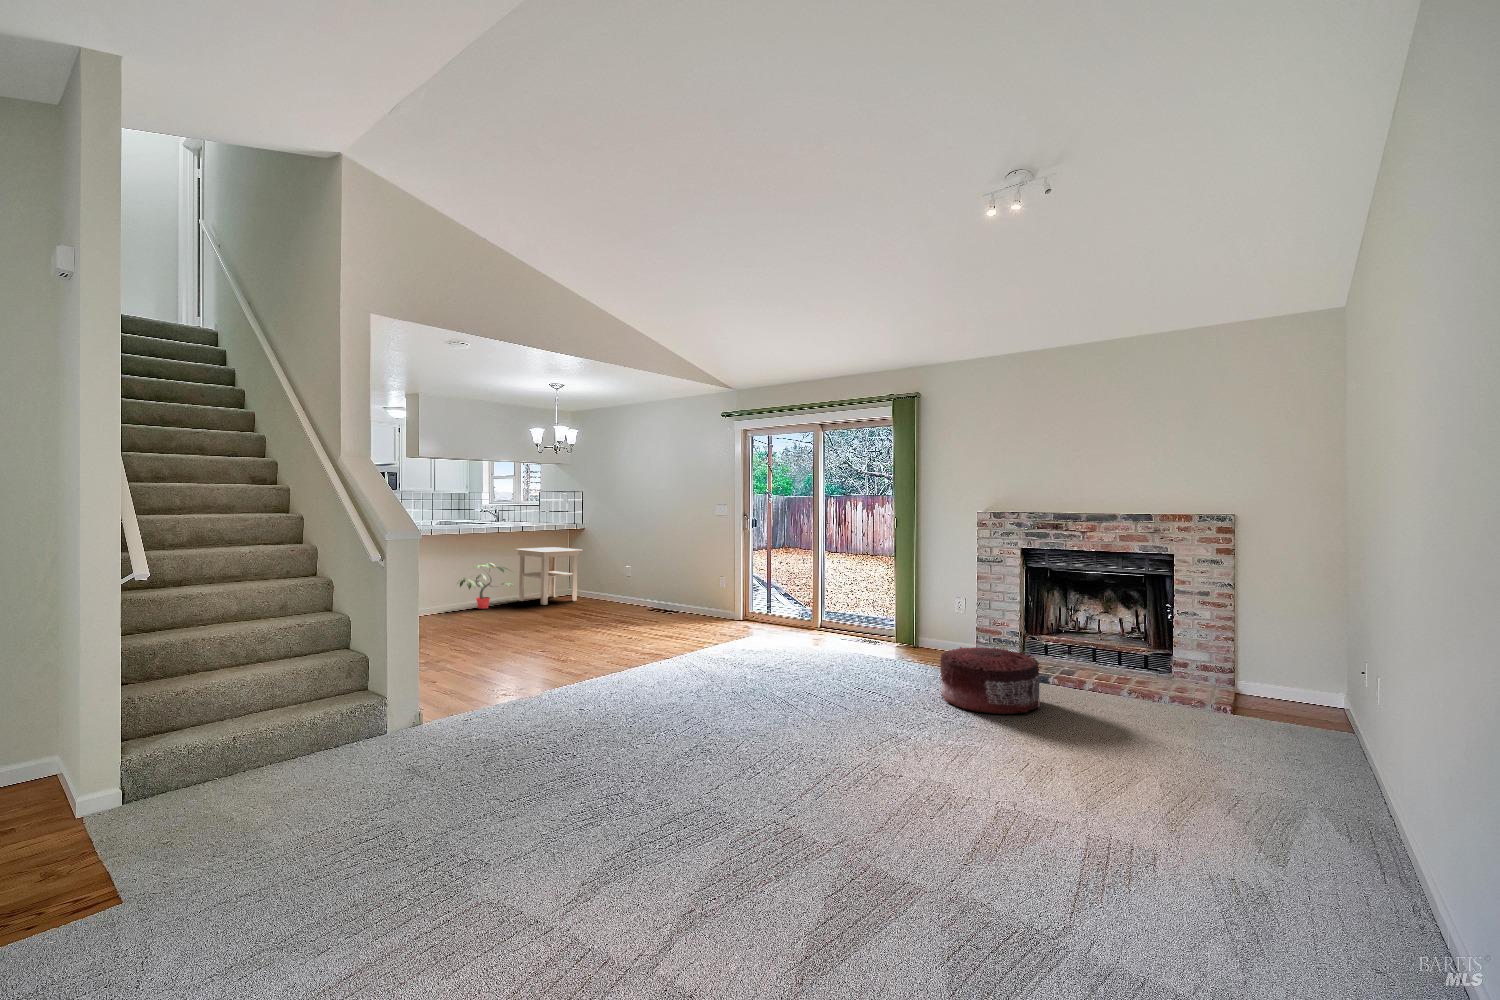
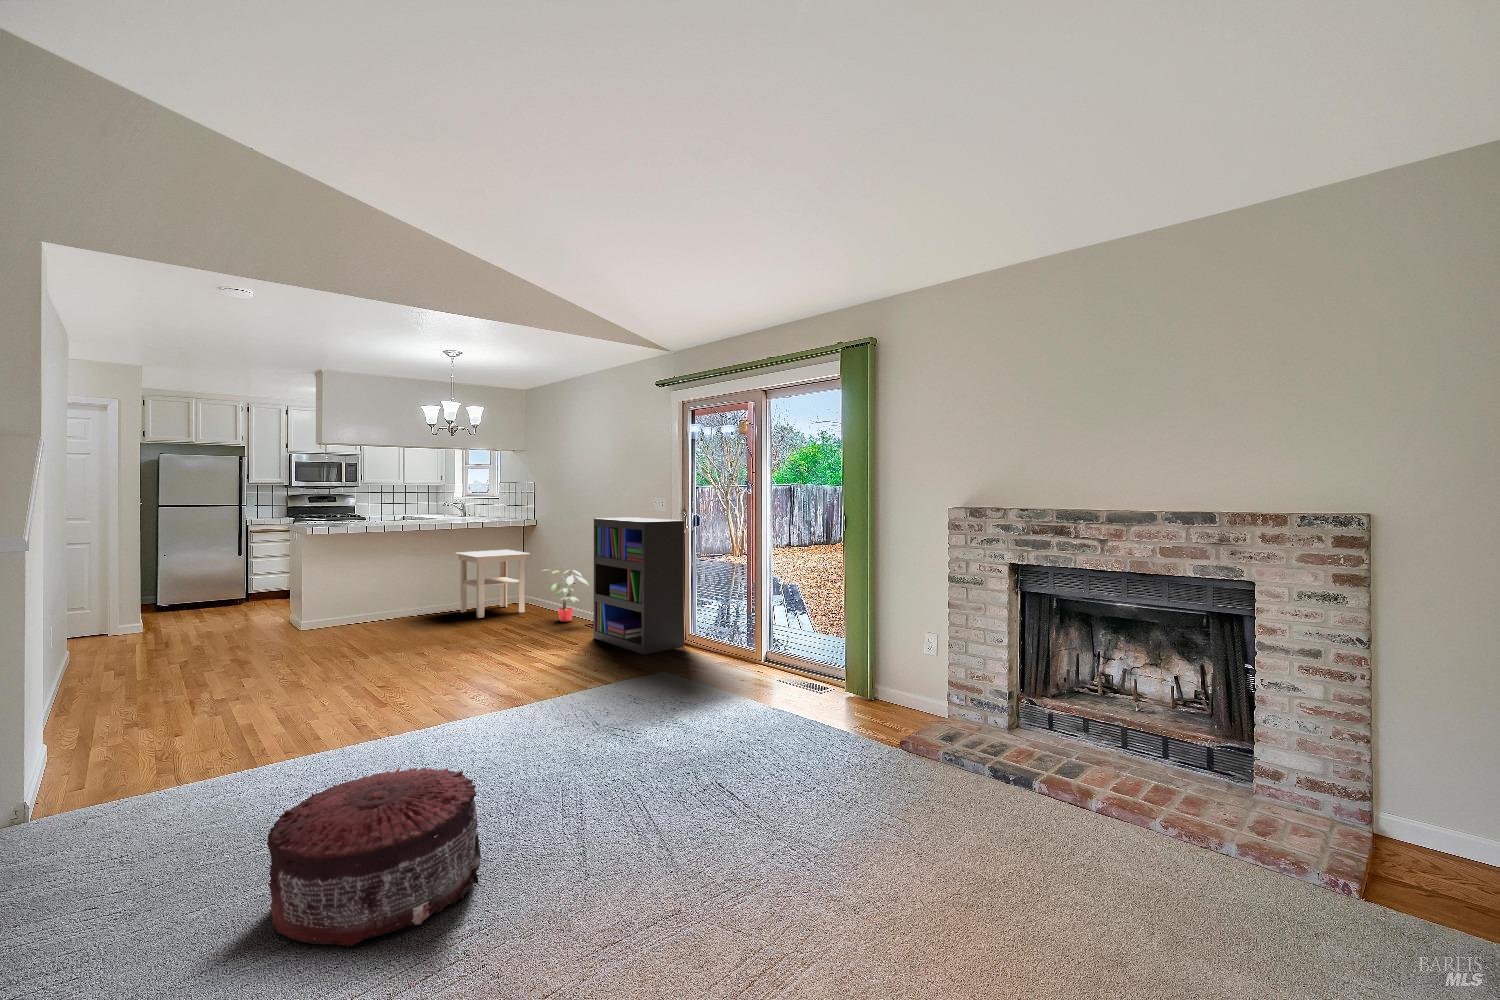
bookshelf: none [665,519,747,626] -> present [593,517,684,655]
potted plant: present [460,563,512,609] -> present [543,570,589,622]
pouf: present [940,647,1040,714] -> present [267,767,481,946]

